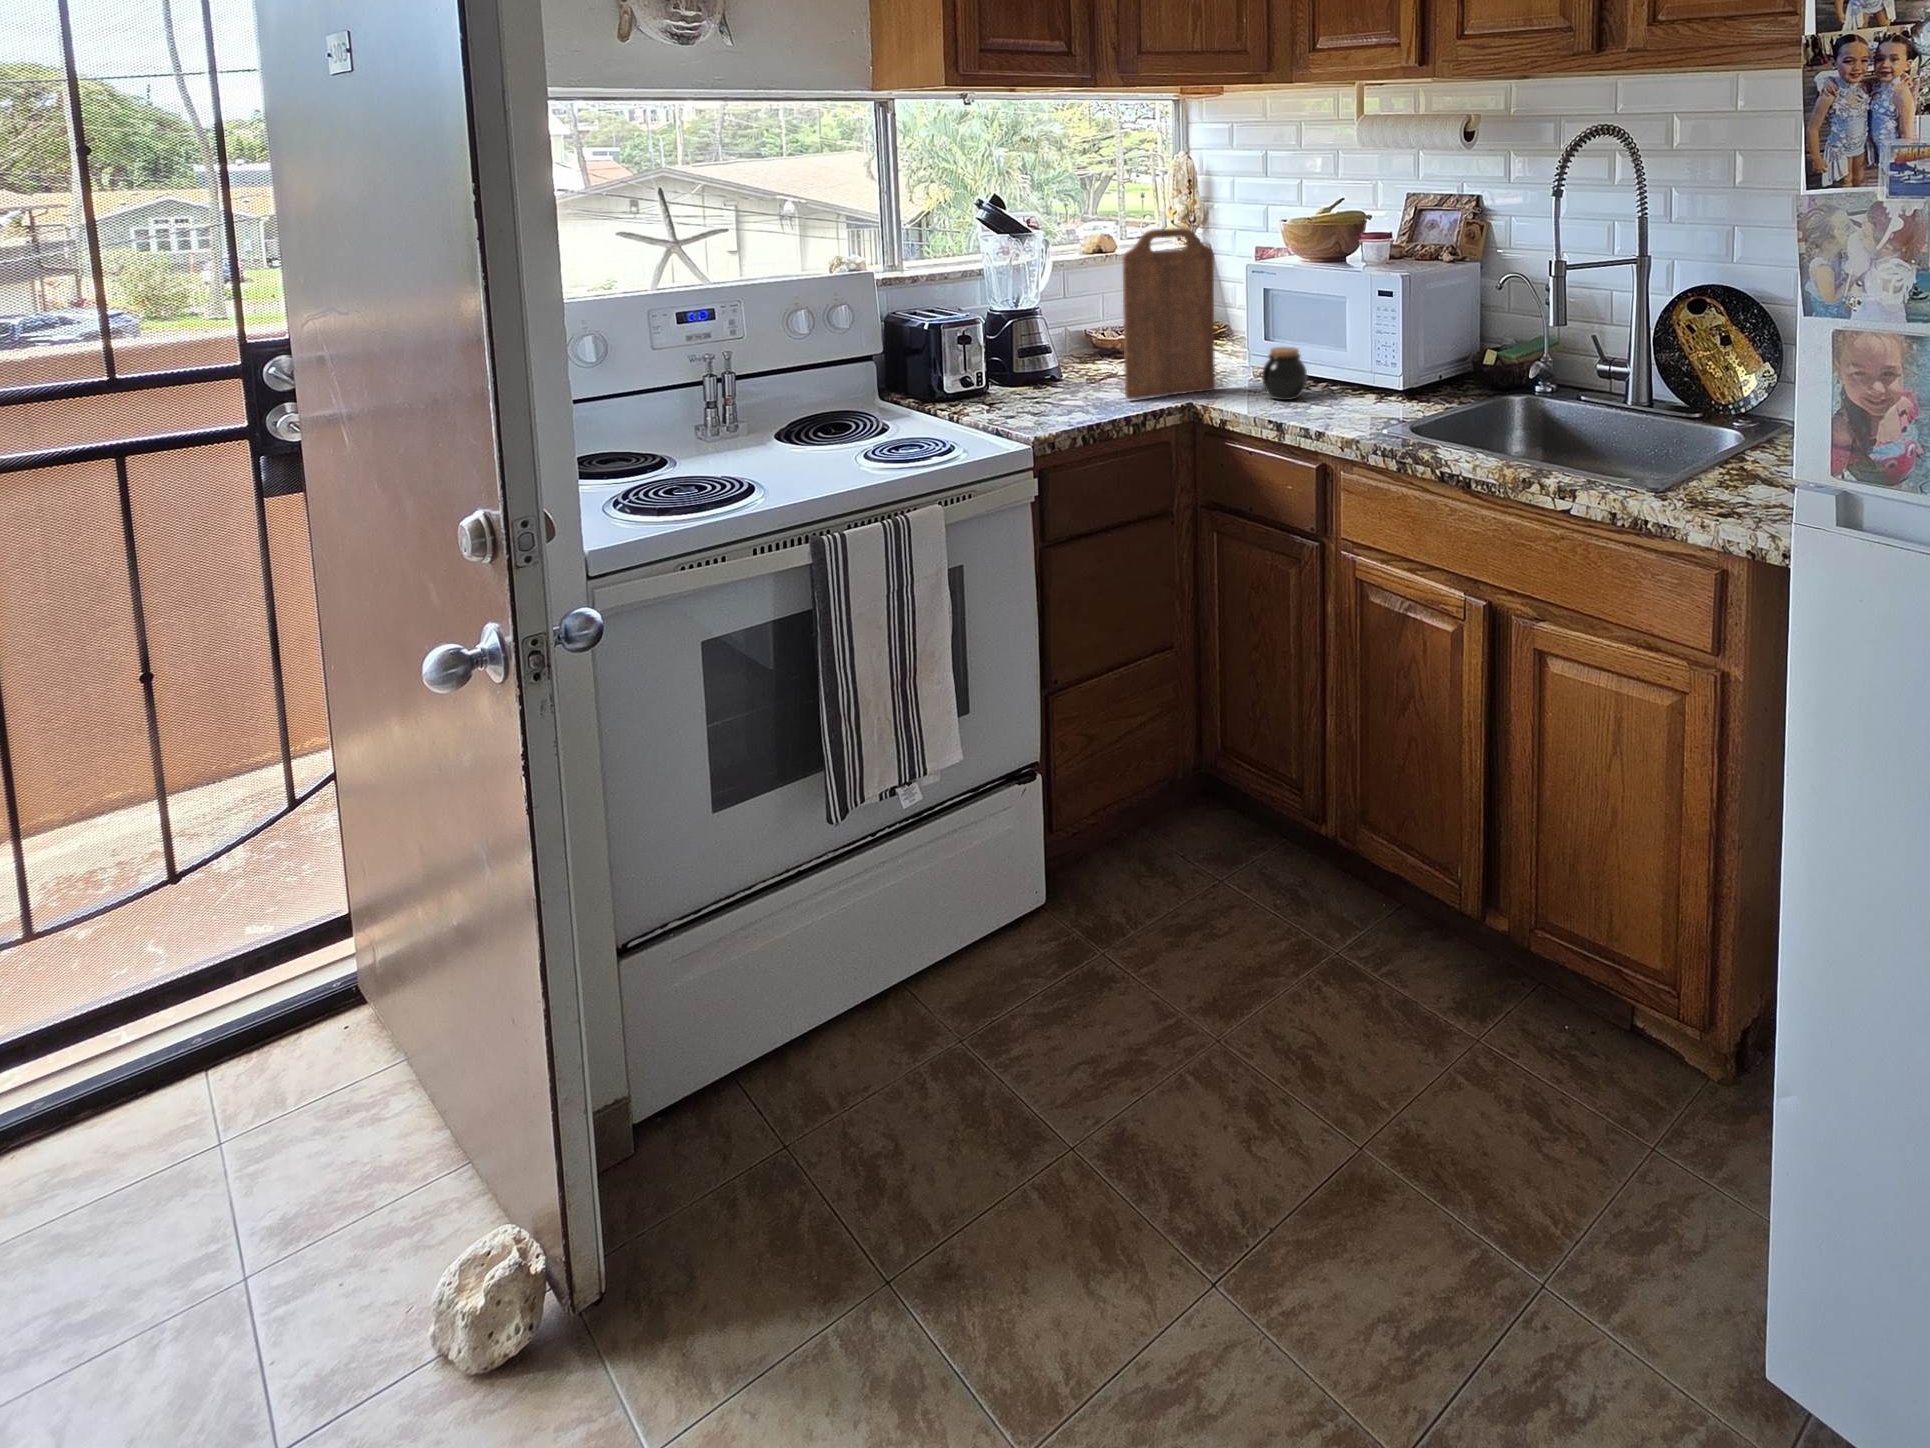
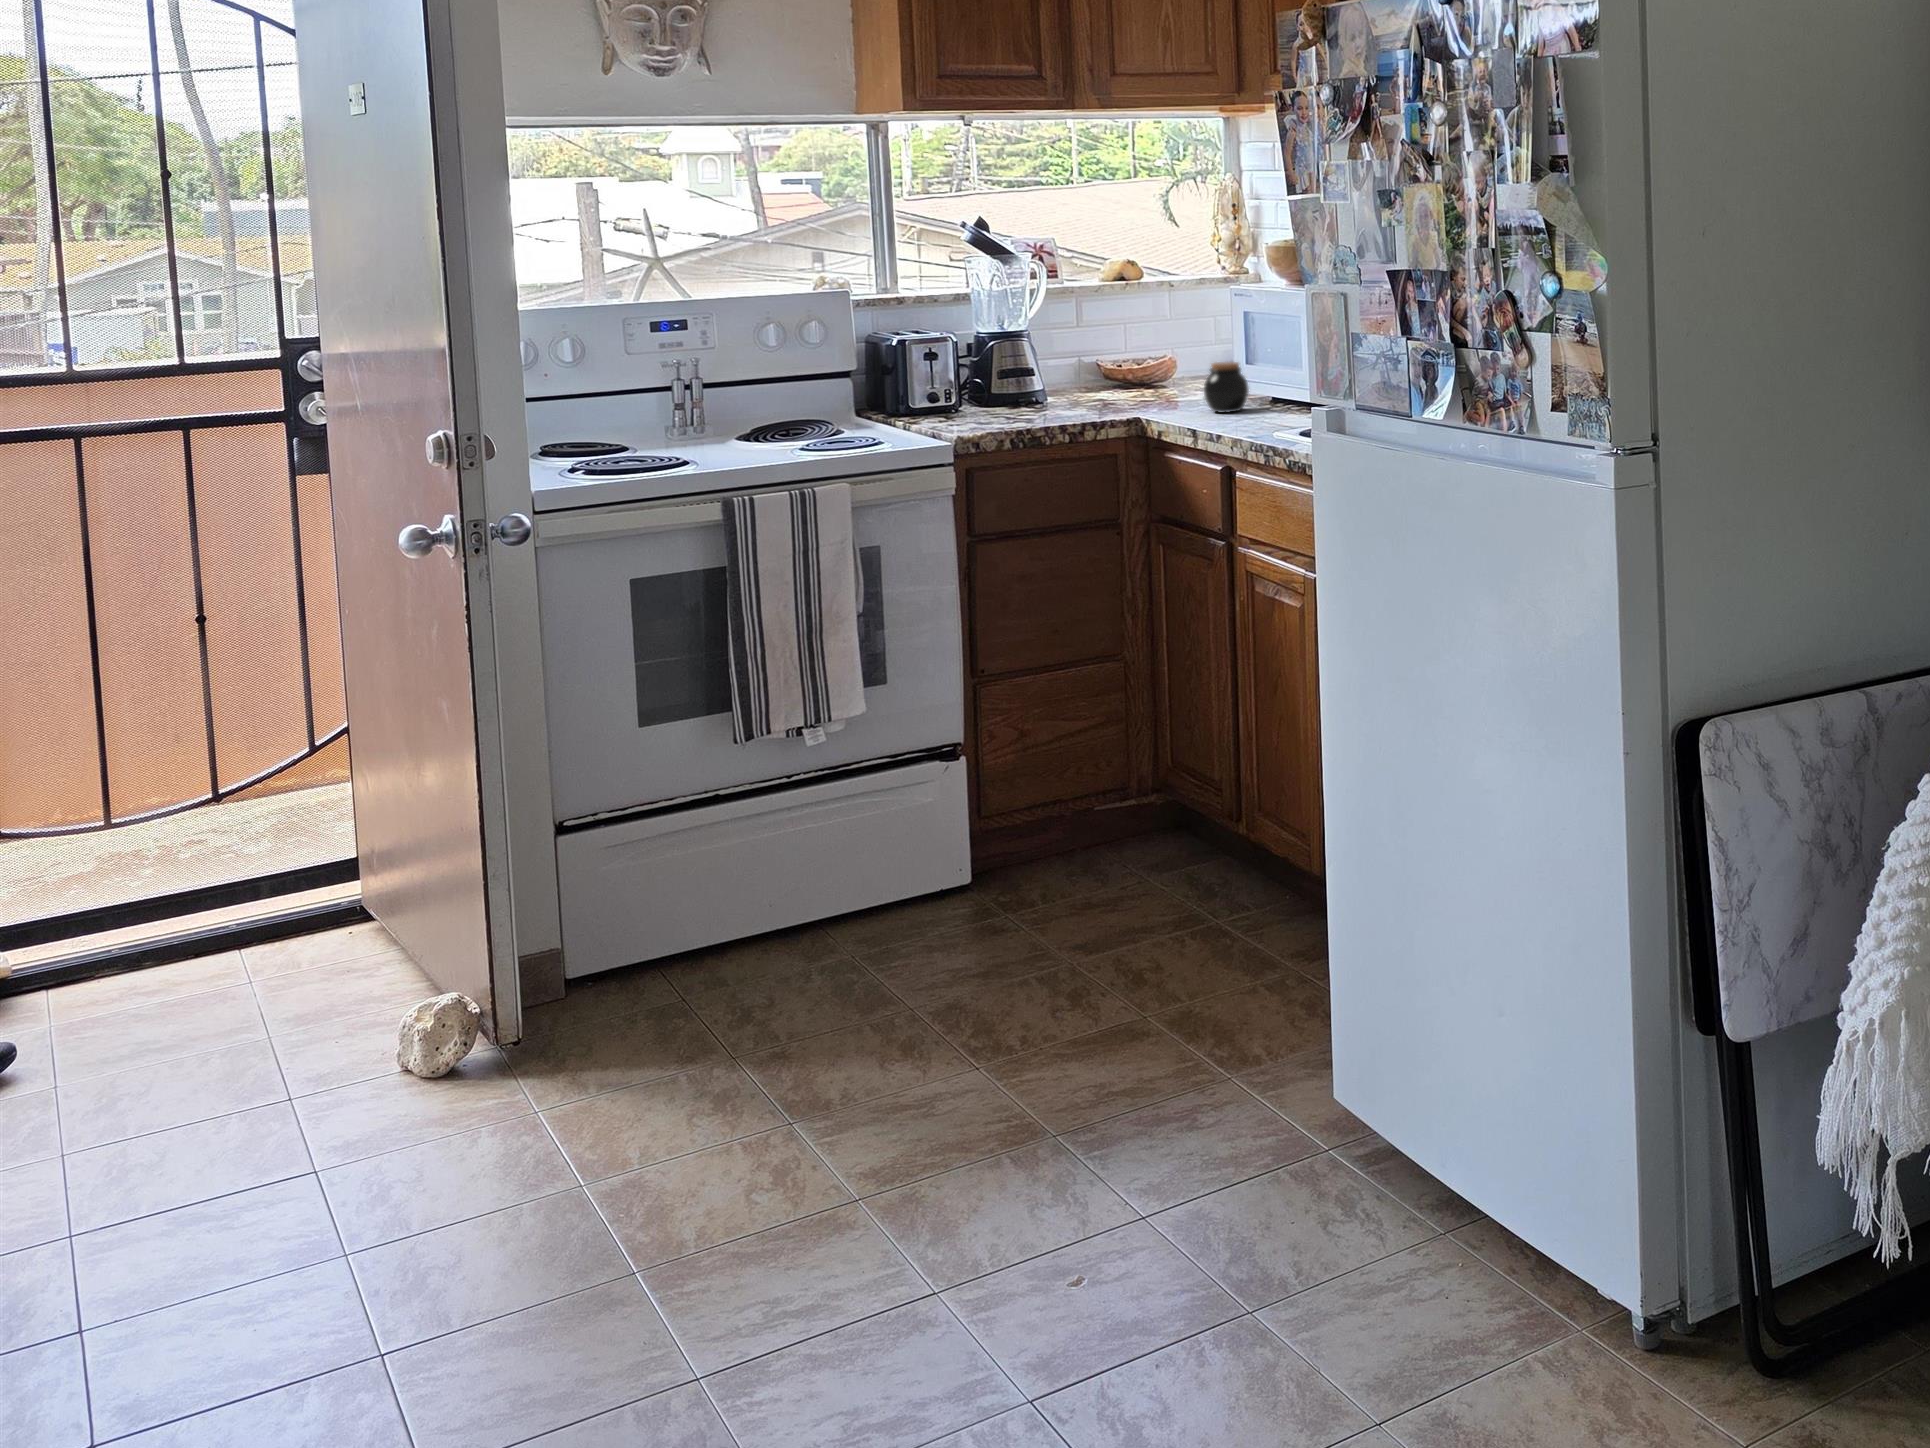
cutting board: present [1122,228,1215,399] -> none [1071,245,1173,413]

